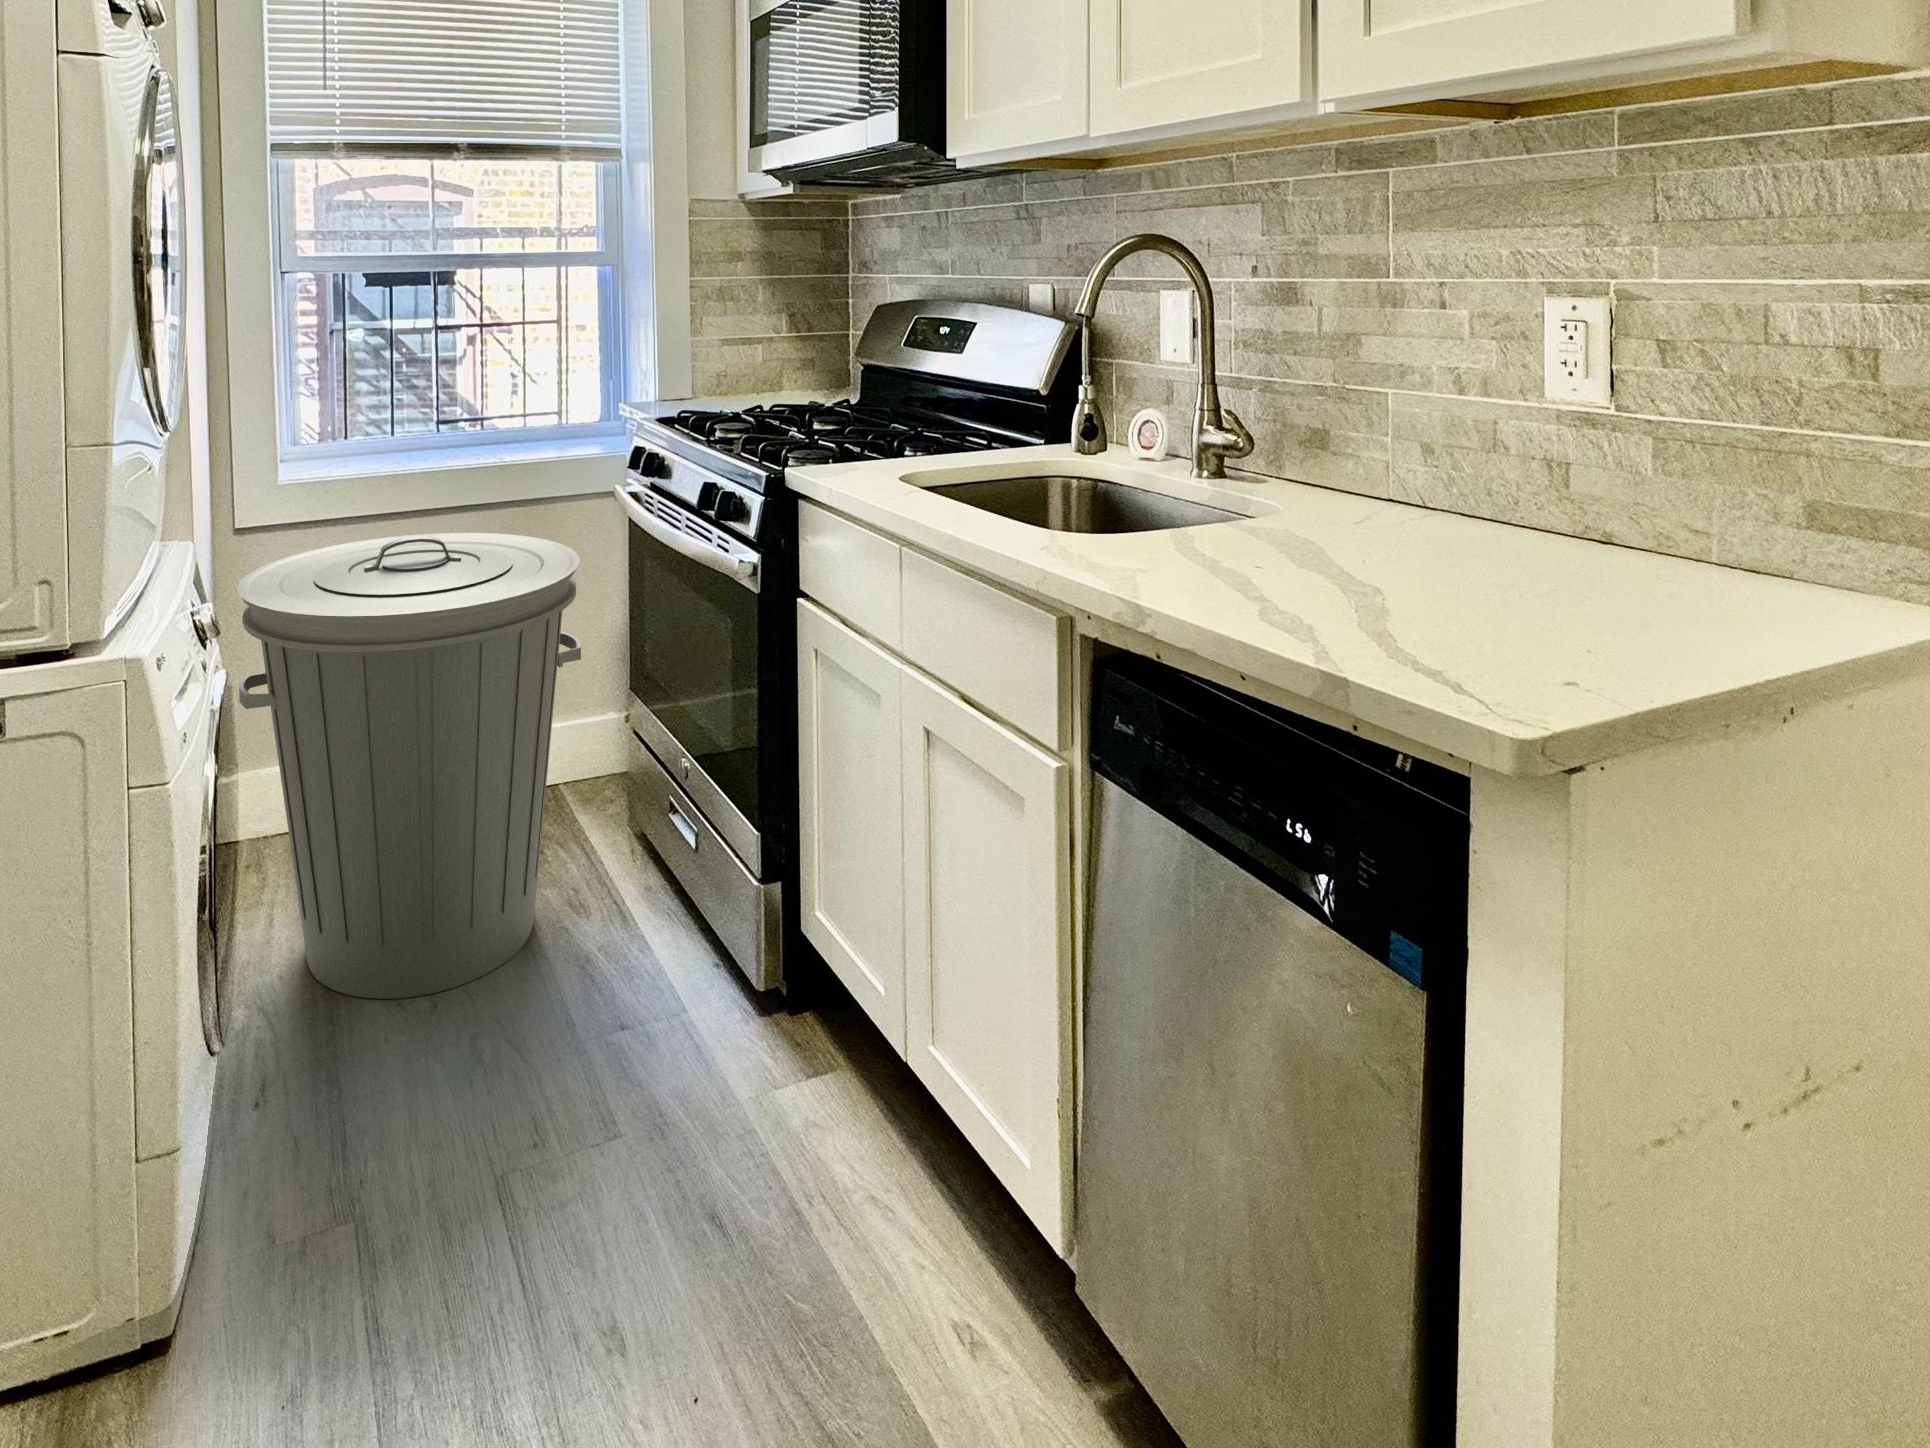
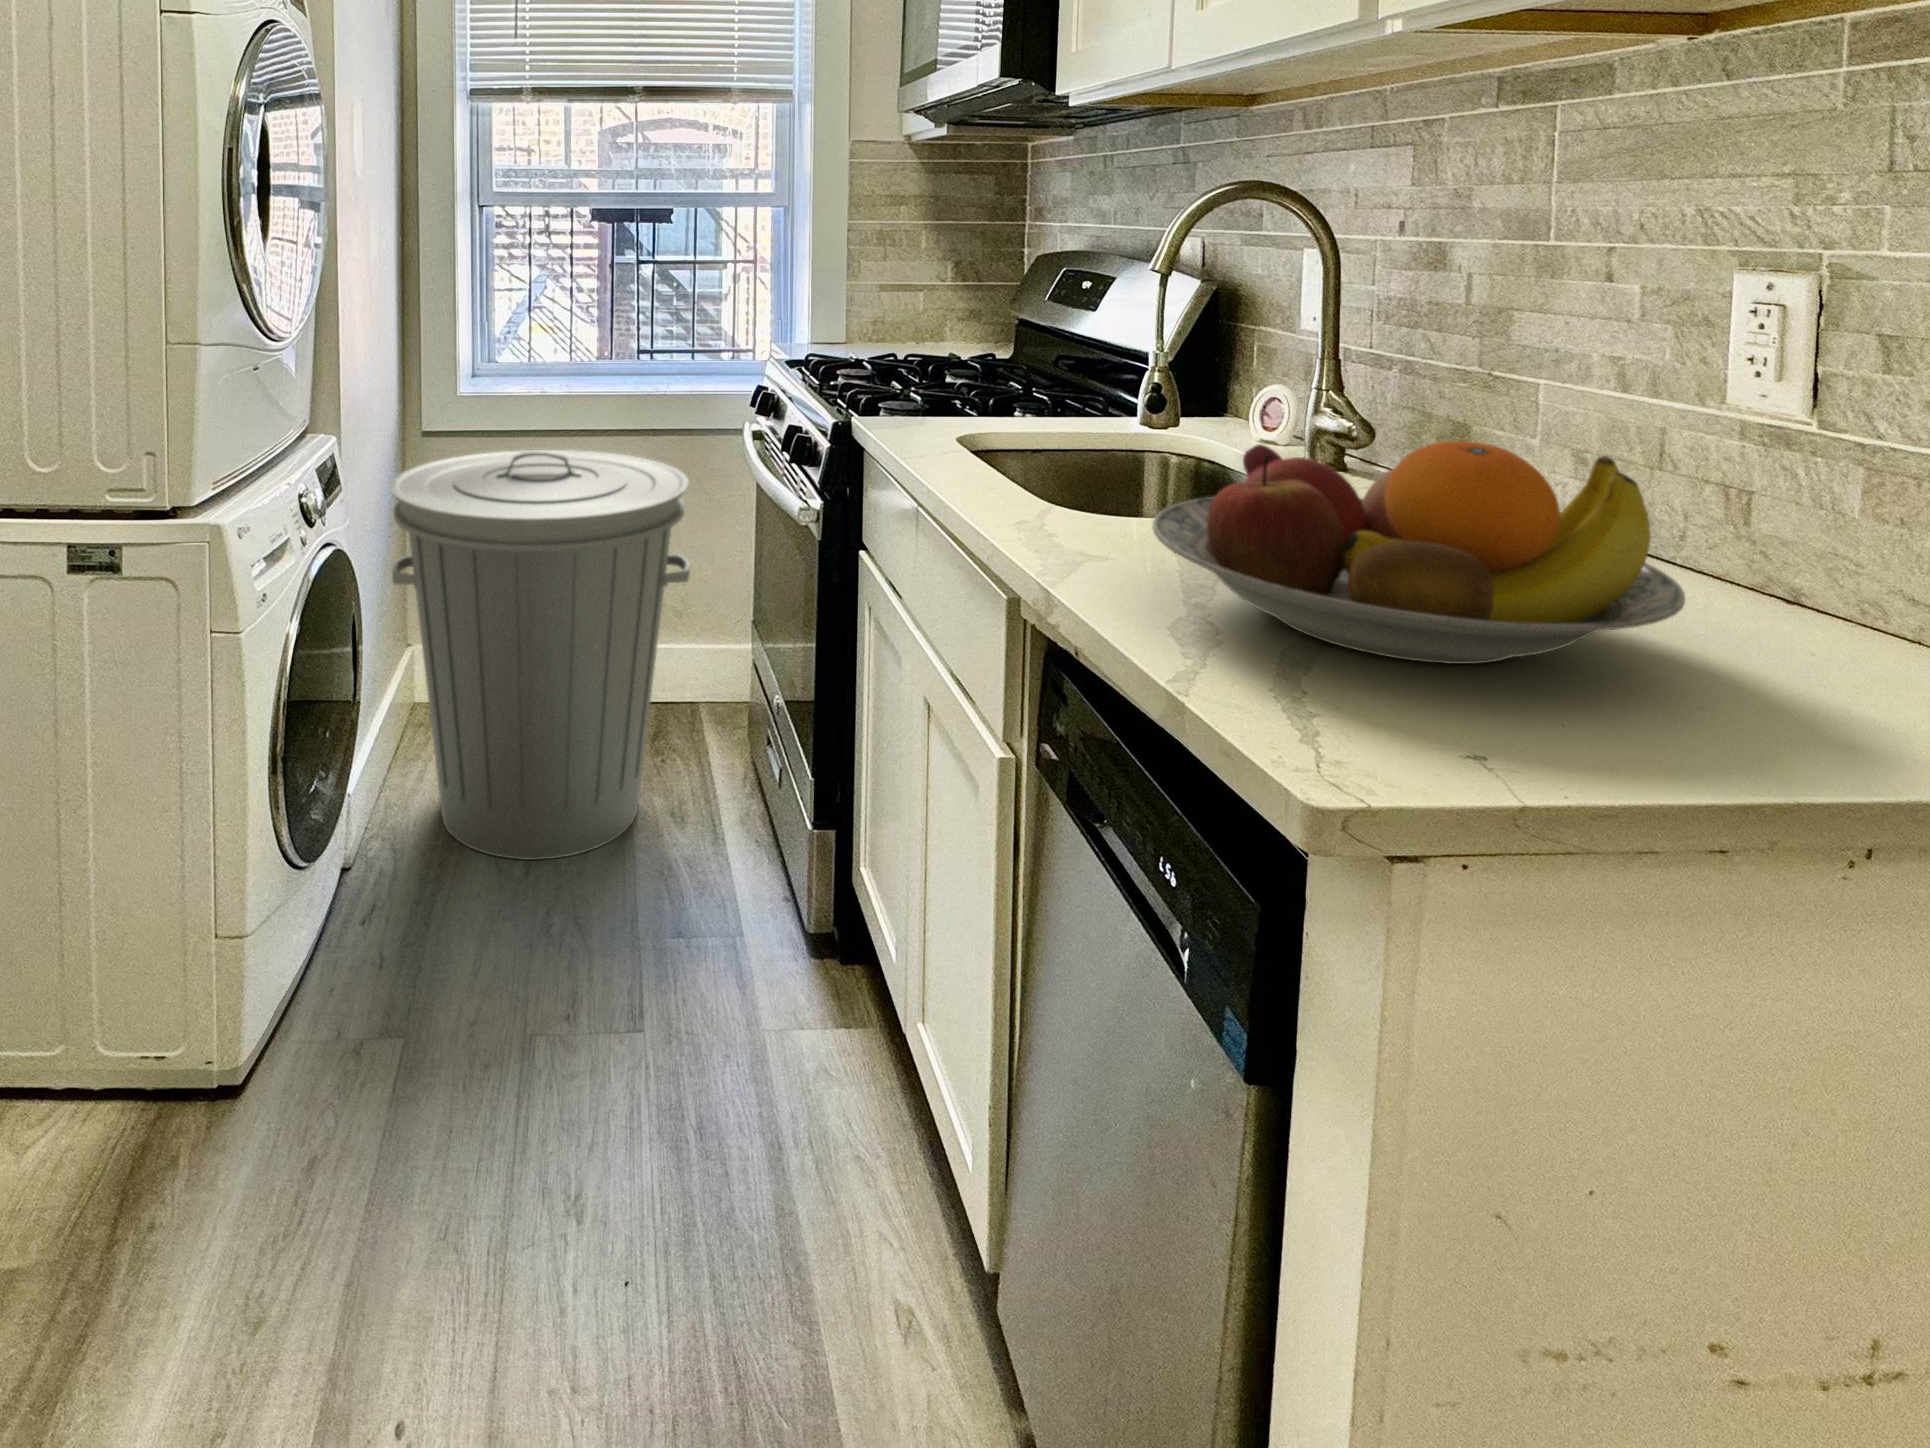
fruit bowl: none [1213,439,1621,618] -> present [1152,441,1685,664]

